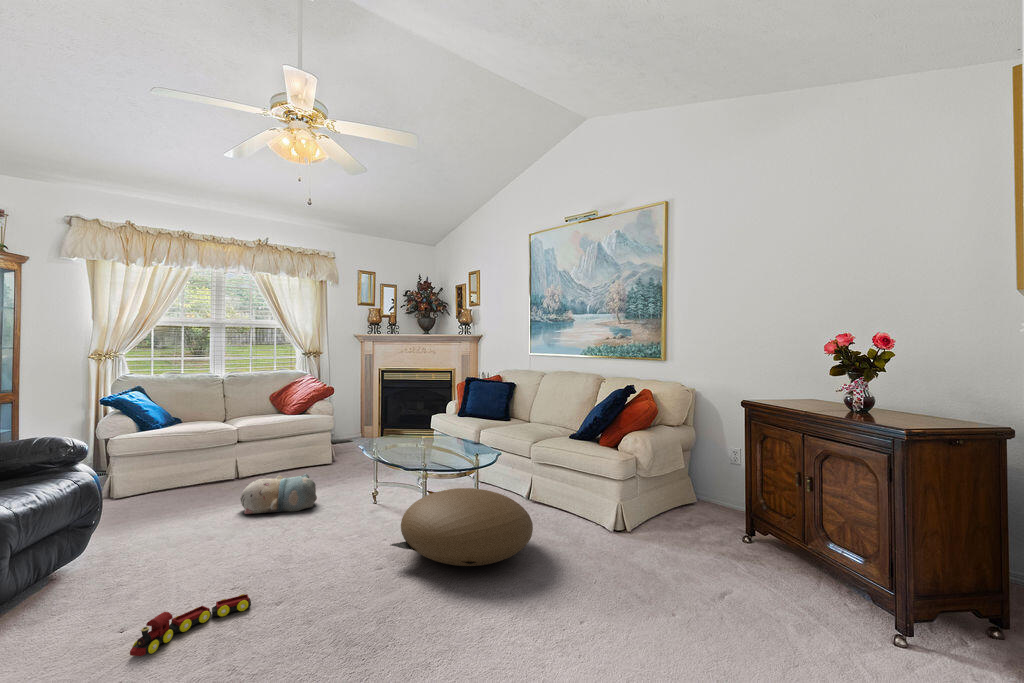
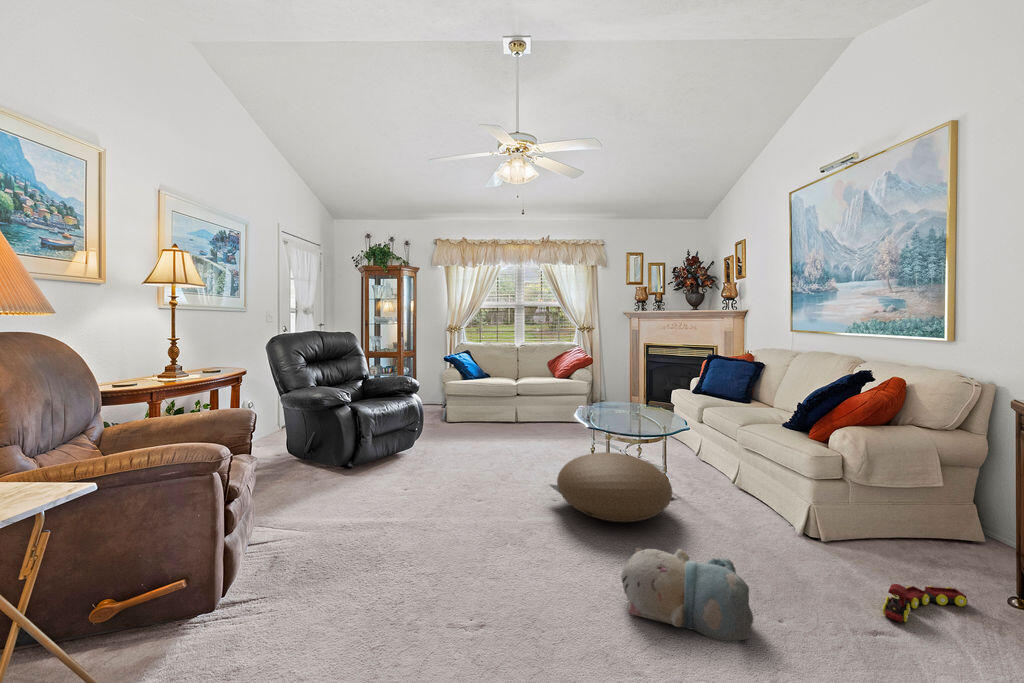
plush toy: present [240,474,317,514] -> present [621,548,753,640]
toy train: present [130,594,251,656] -> present [882,584,967,622]

